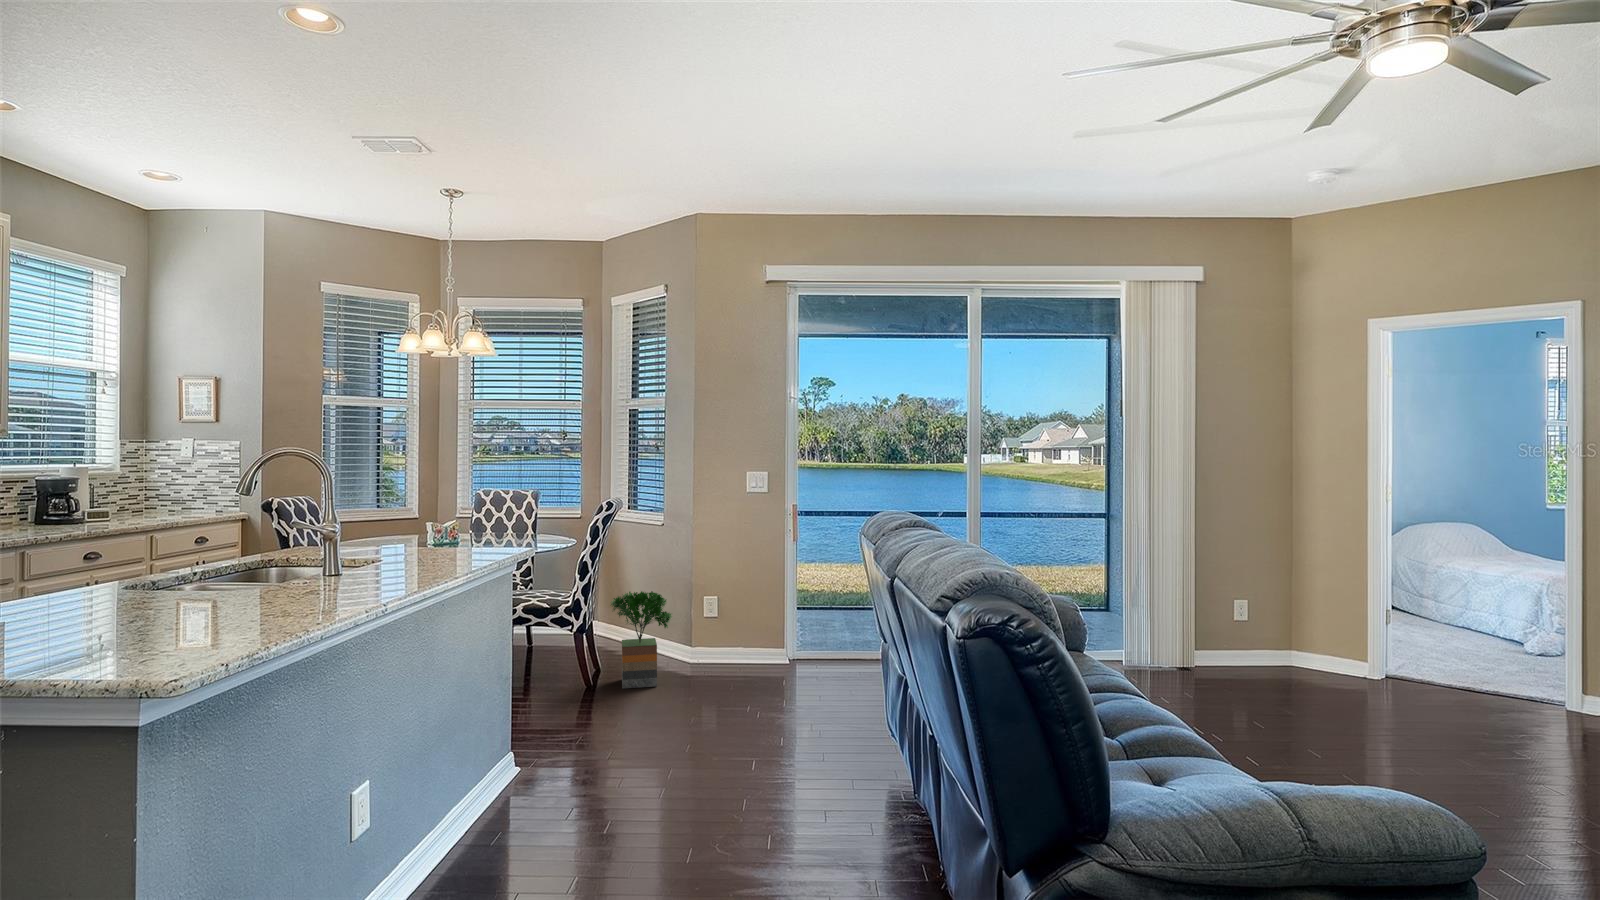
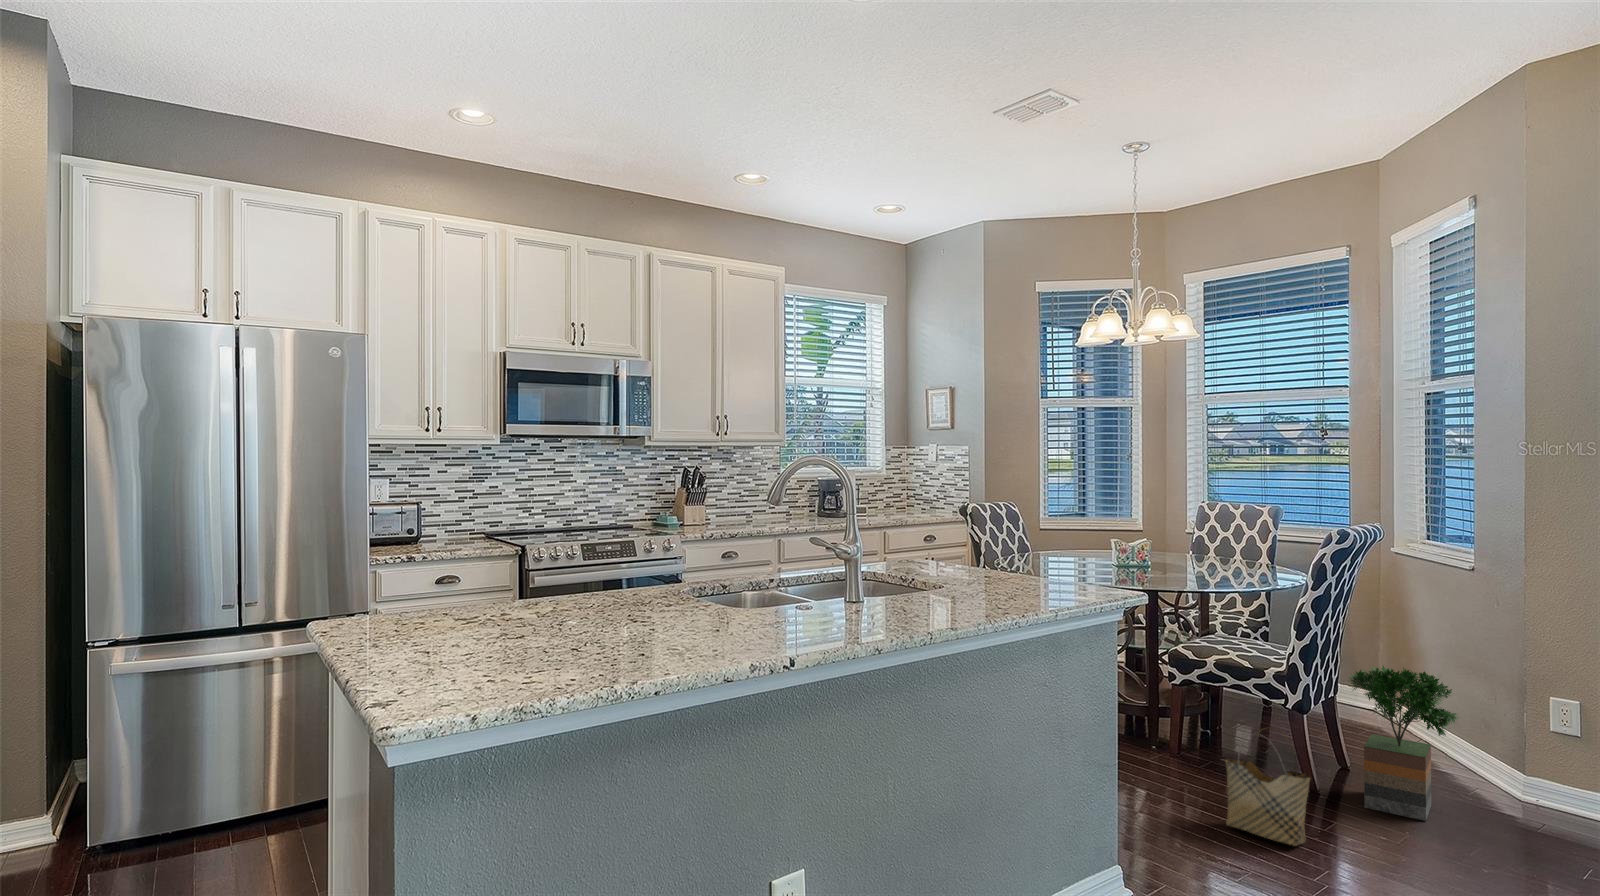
woven basket: none [549,642,606,720] -> present [1225,727,1310,846]

